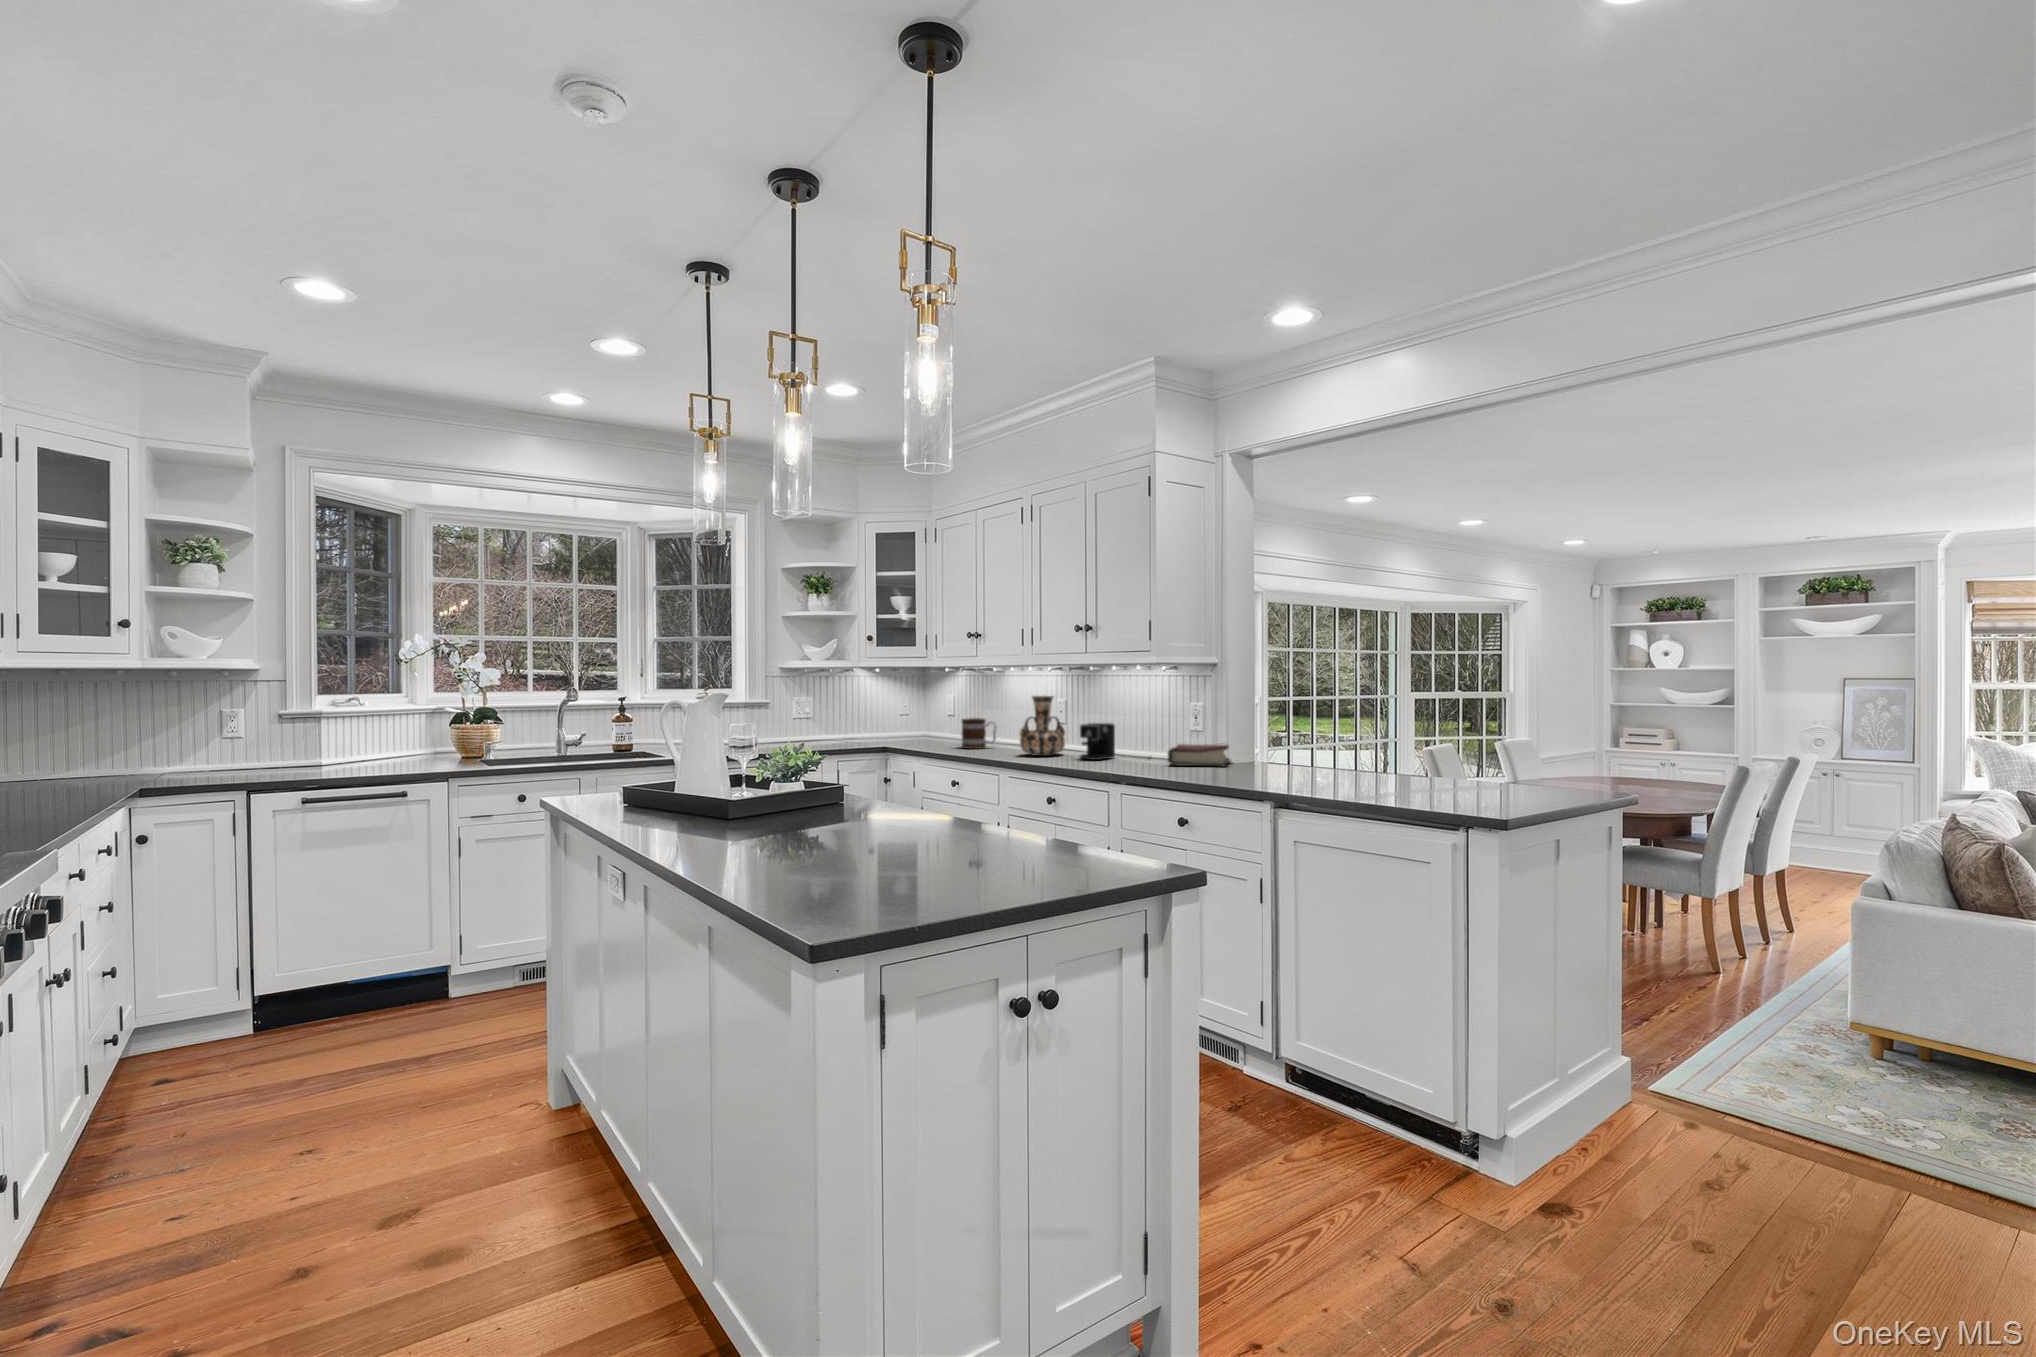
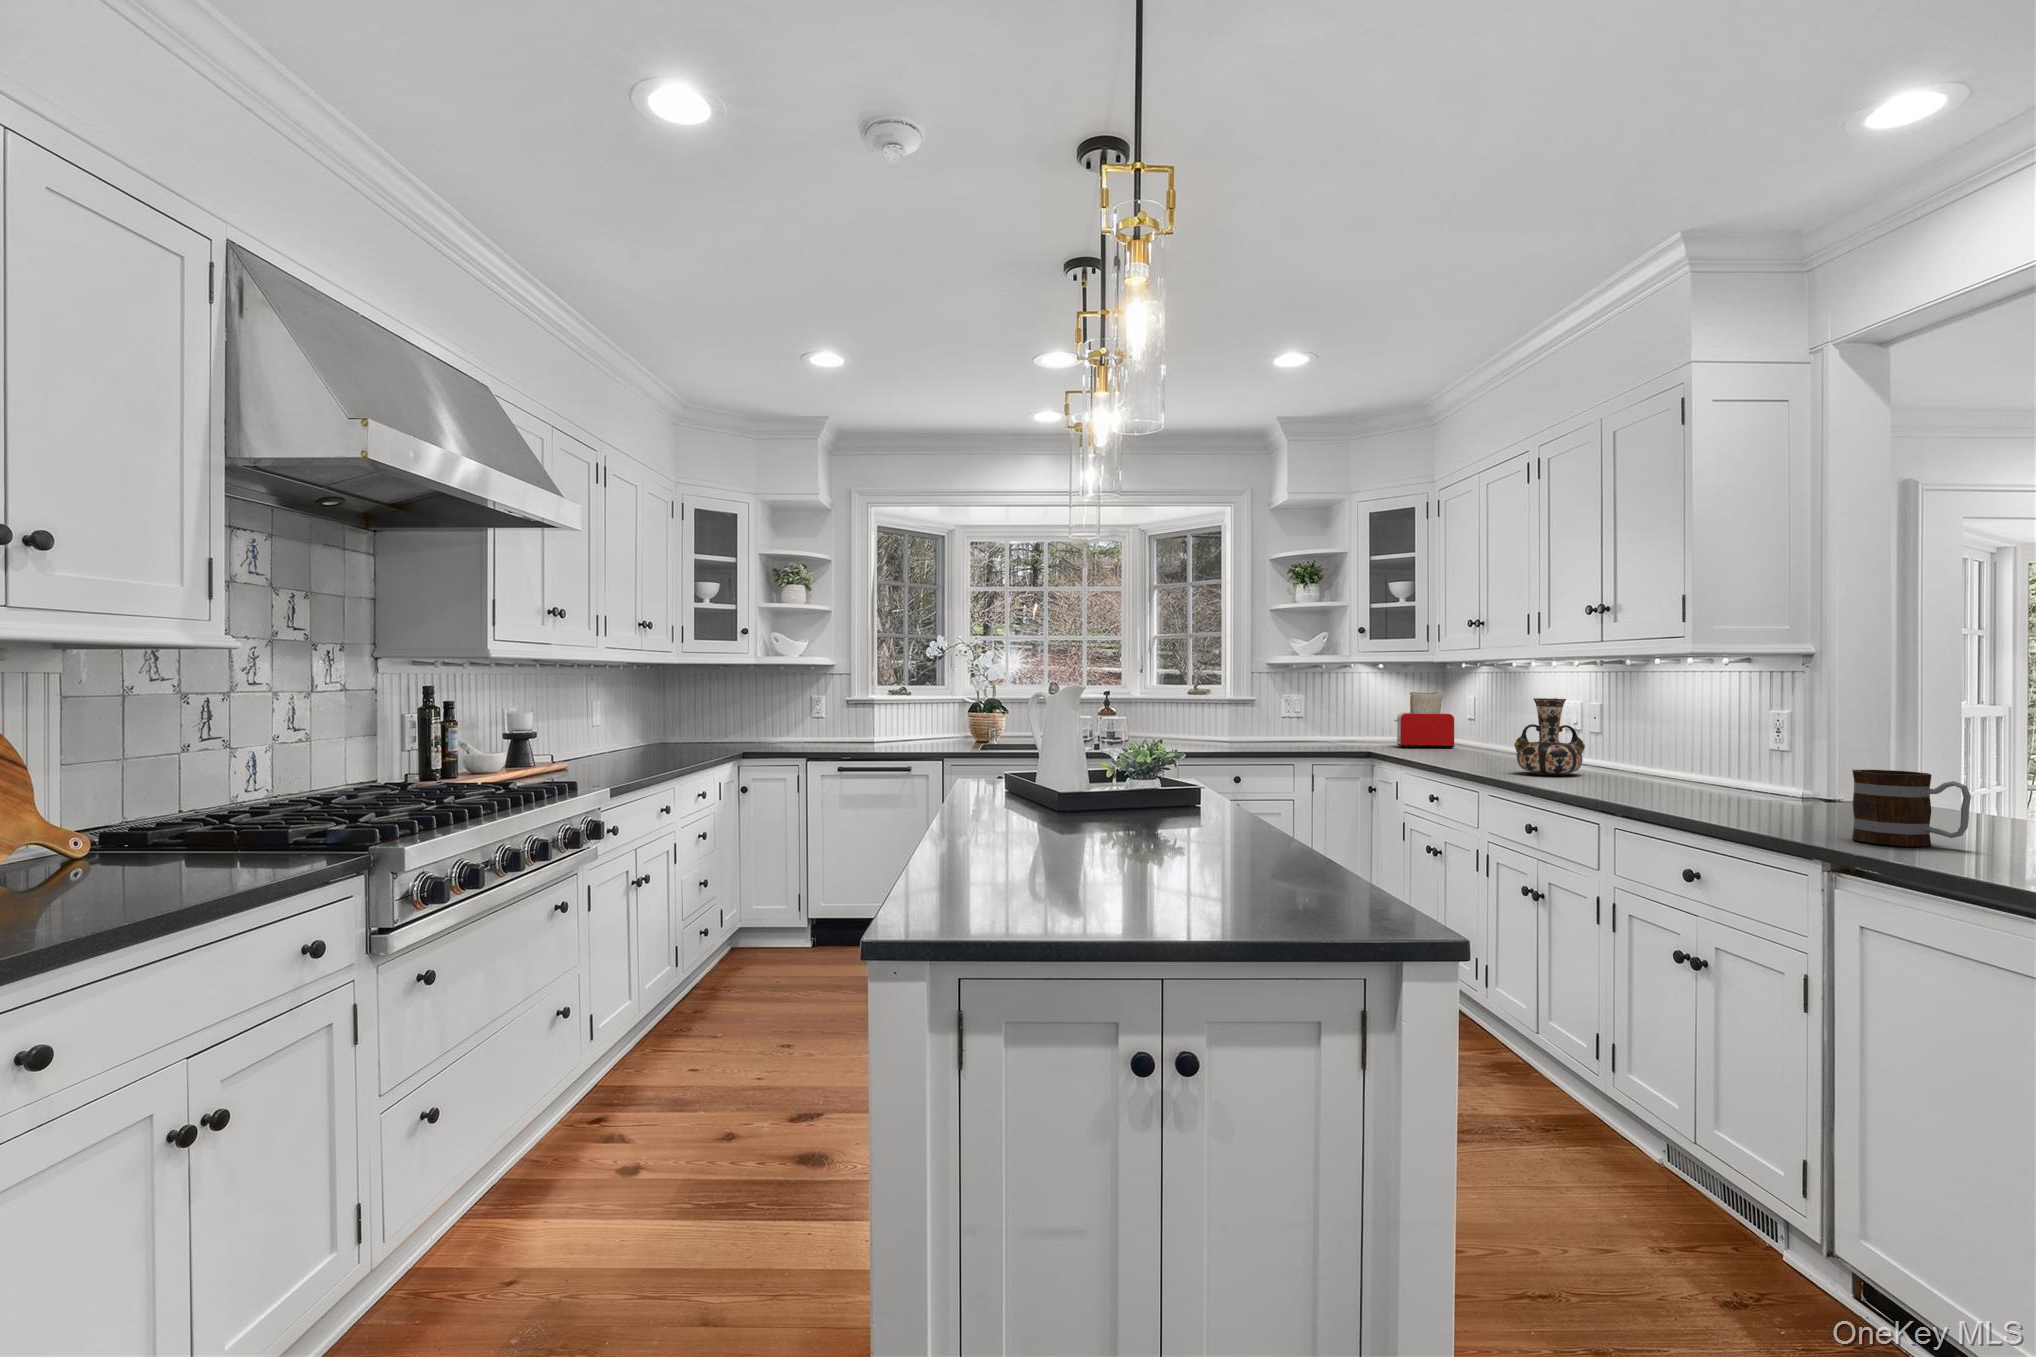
toaster: none [890,692,938,740] -> present [1394,692,1454,748]
mug: present [961,718,996,749] -> present [1852,770,1971,847]
coffee maker: present [1080,723,1115,760] -> none [1589,736,1705,788]
hardback book: present [1168,744,1229,767] -> none [1709,771,1838,807]

